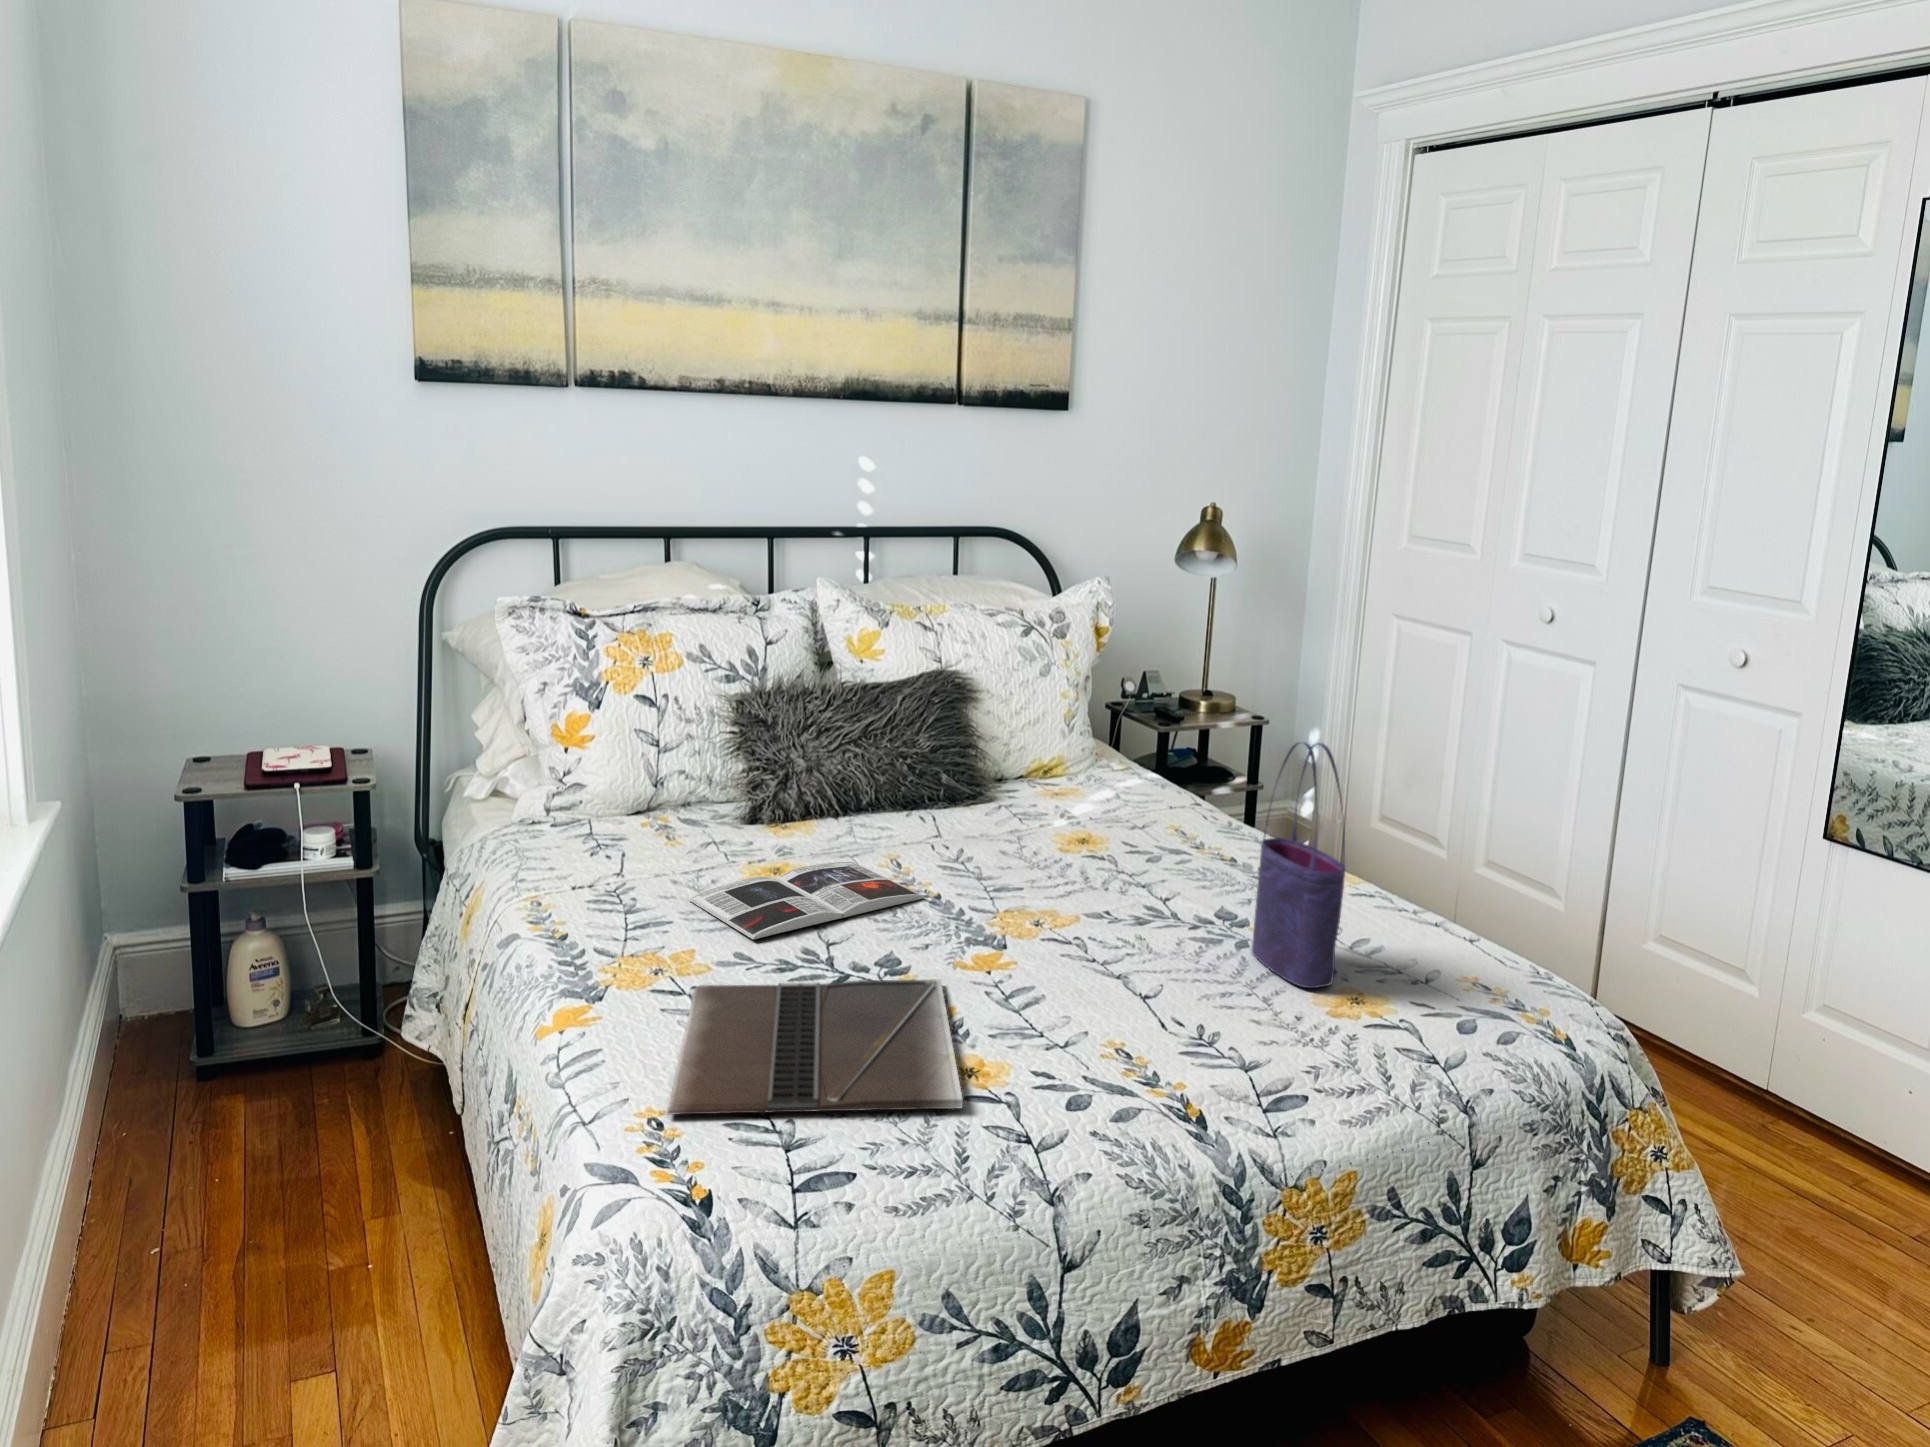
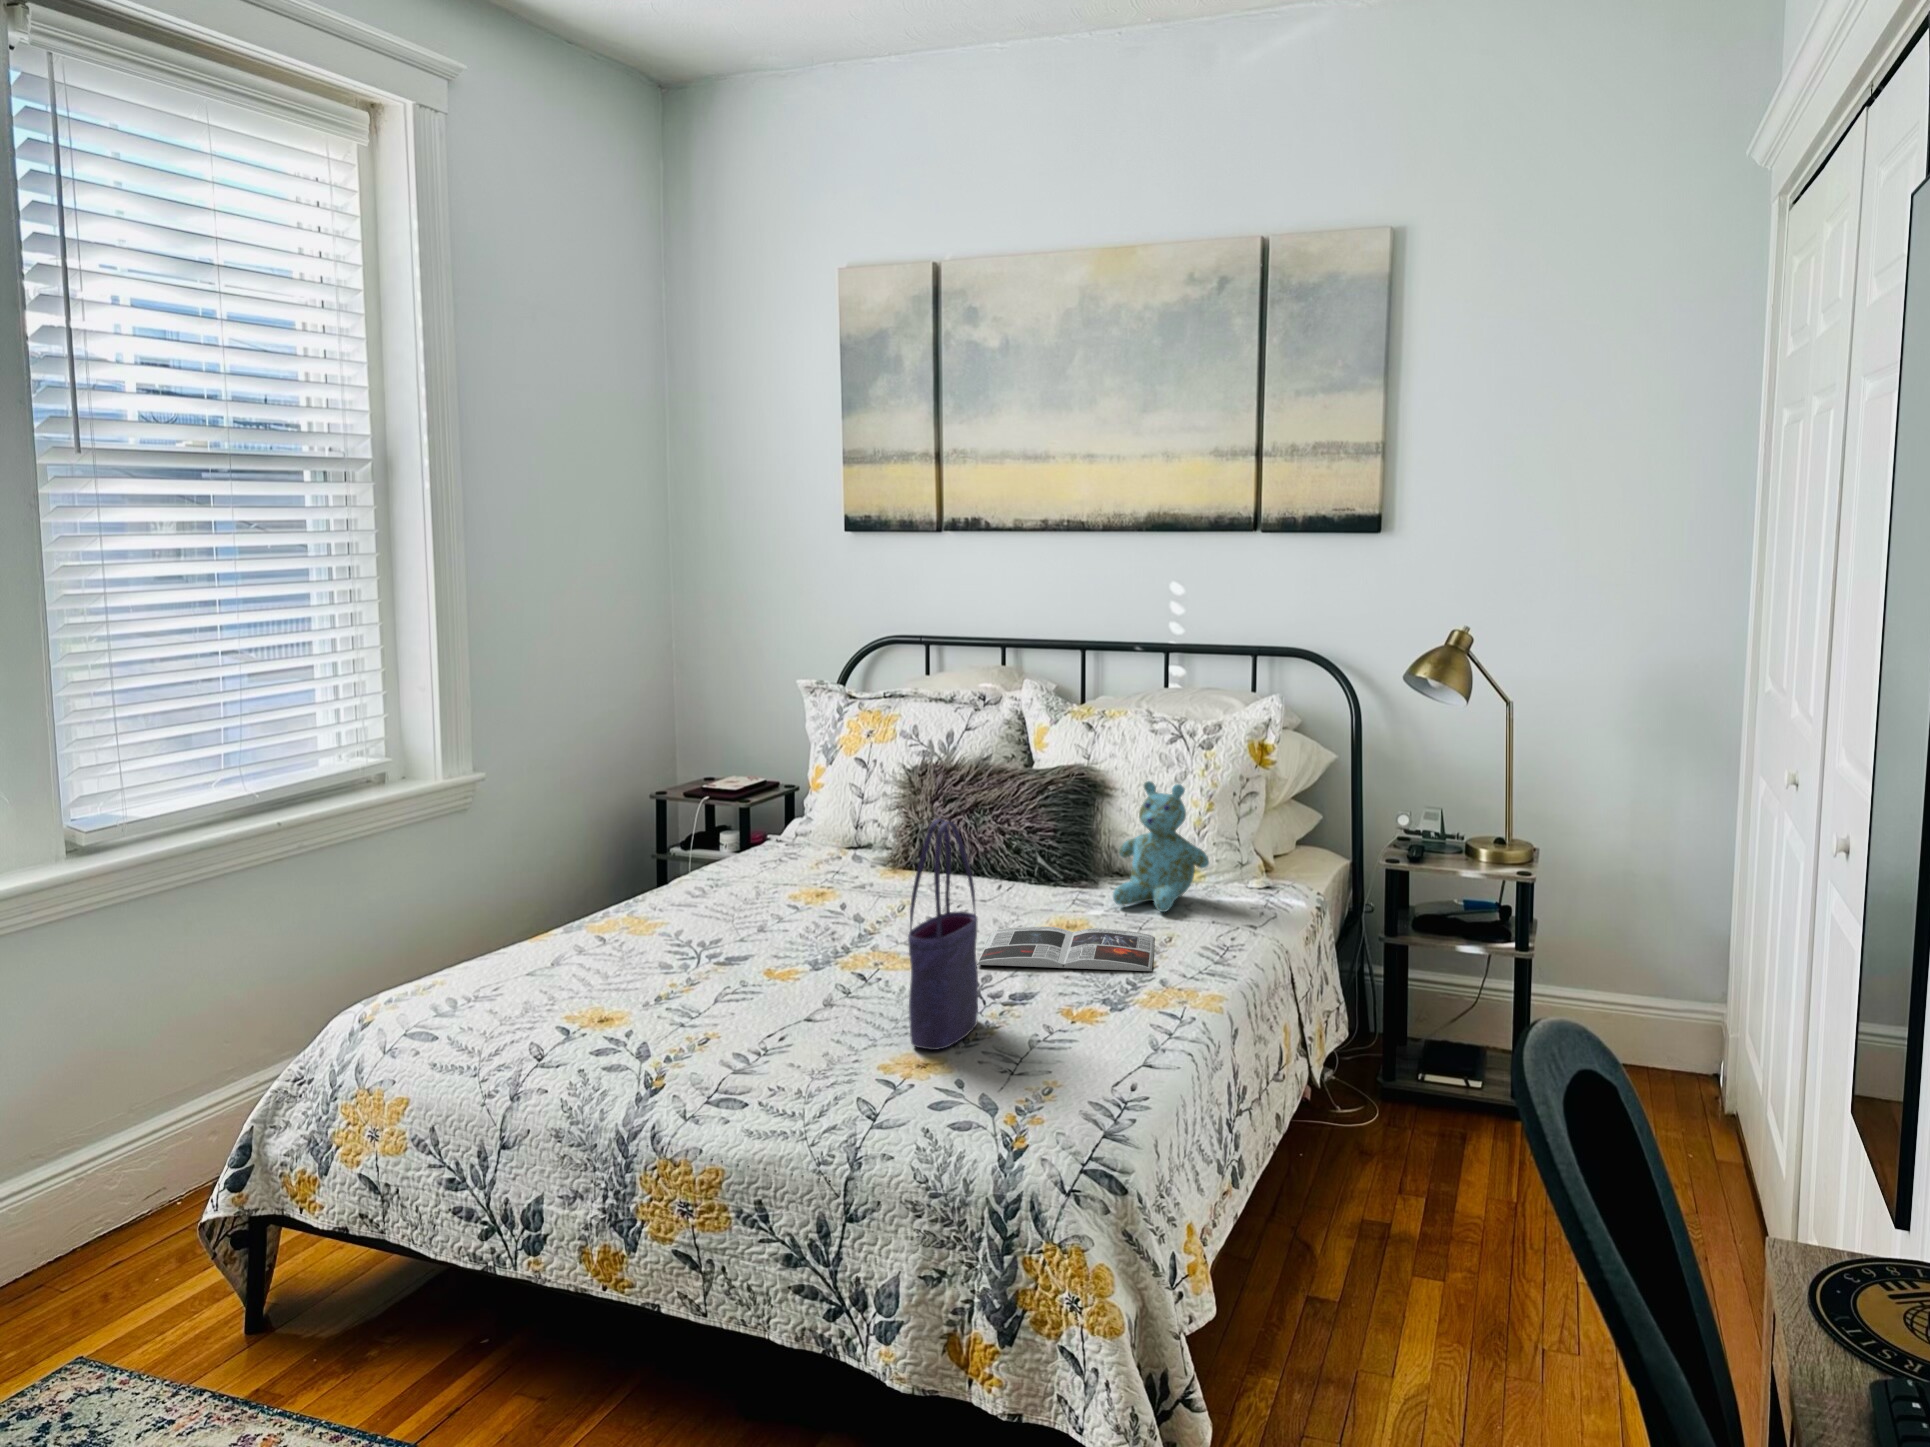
stuffed bear: none [1045,677,1143,812] -> present [1113,781,1209,912]
magazine: present [689,862,924,939] -> present [977,926,1155,971]
laptop: present [667,980,963,1114] -> none [445,937,721,1028]

